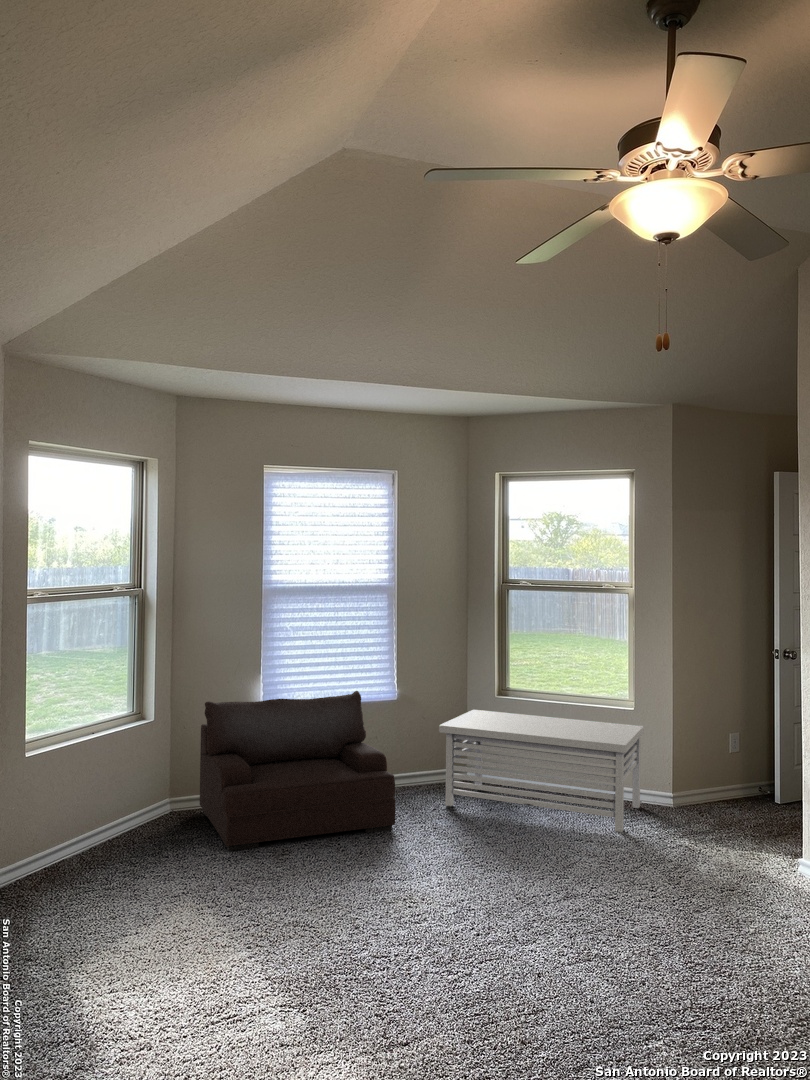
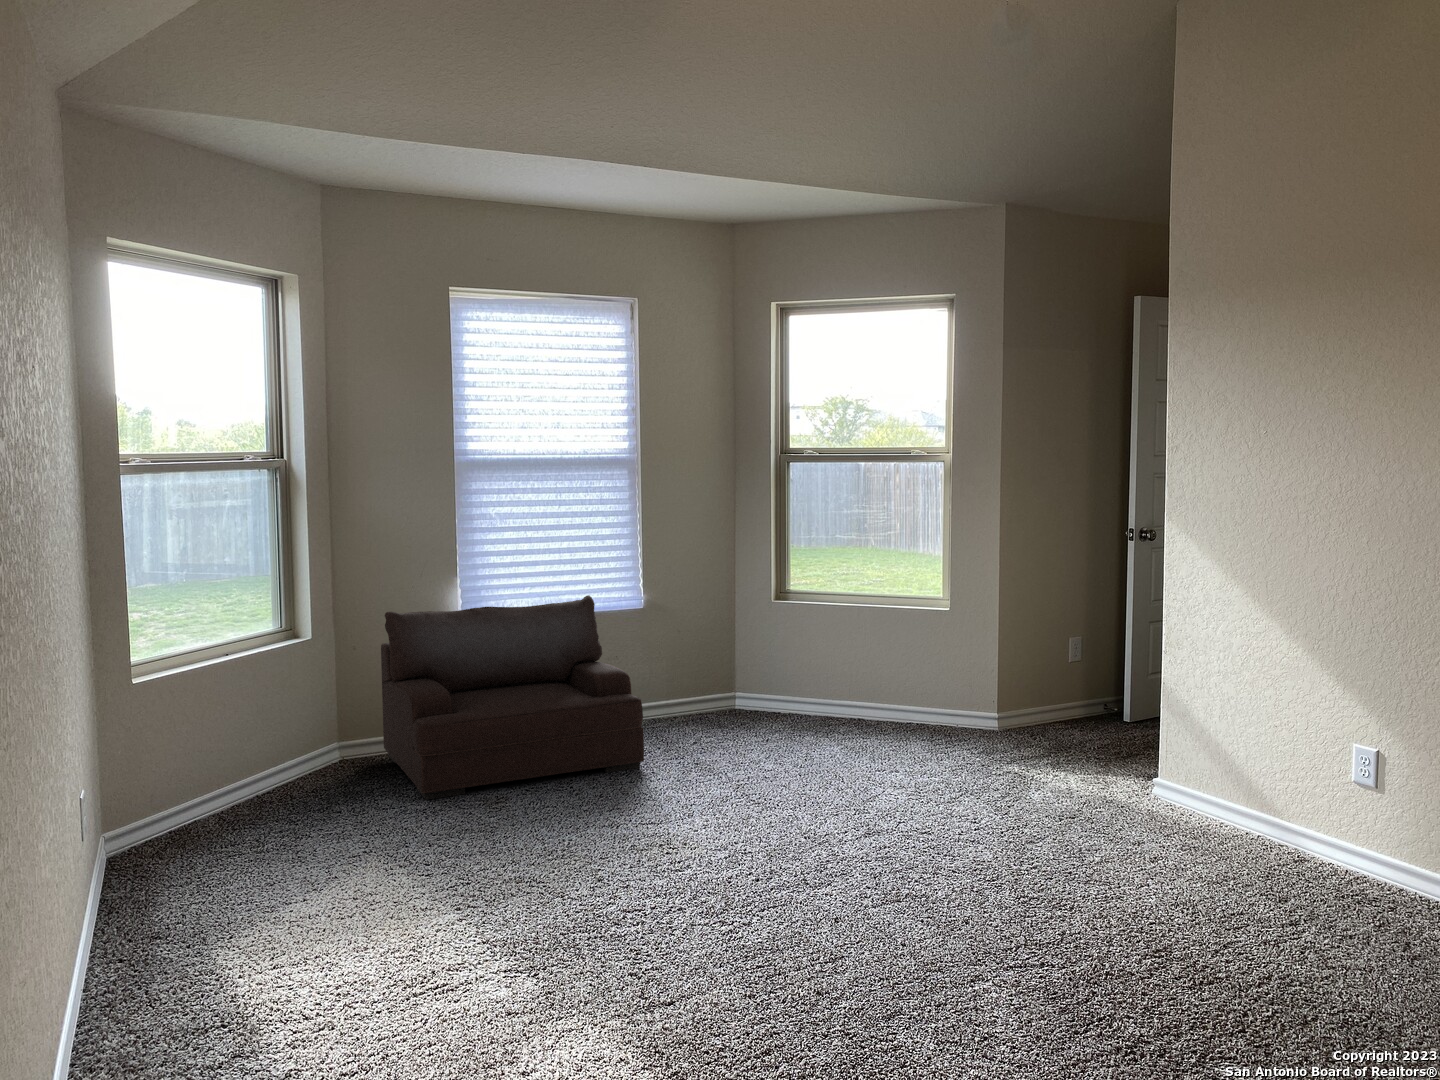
storage bench: present [439,710,644,832] -> none [698,619,960,759]

